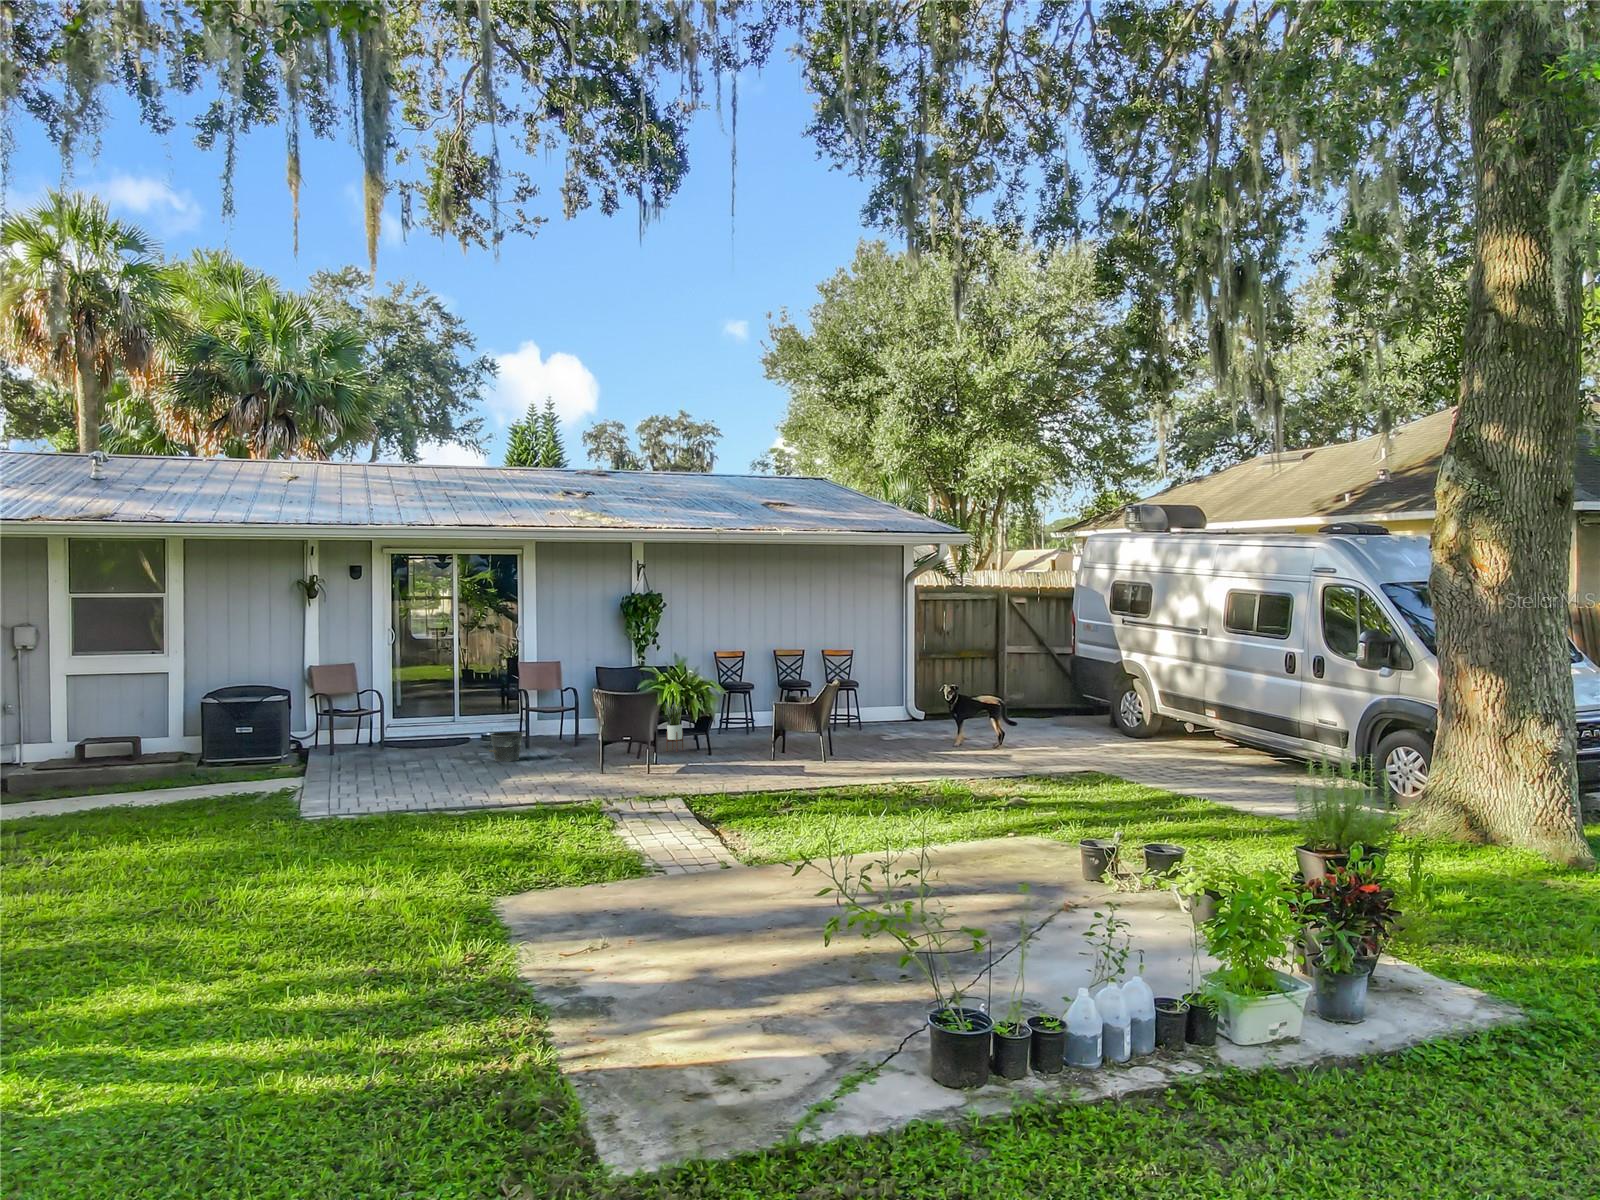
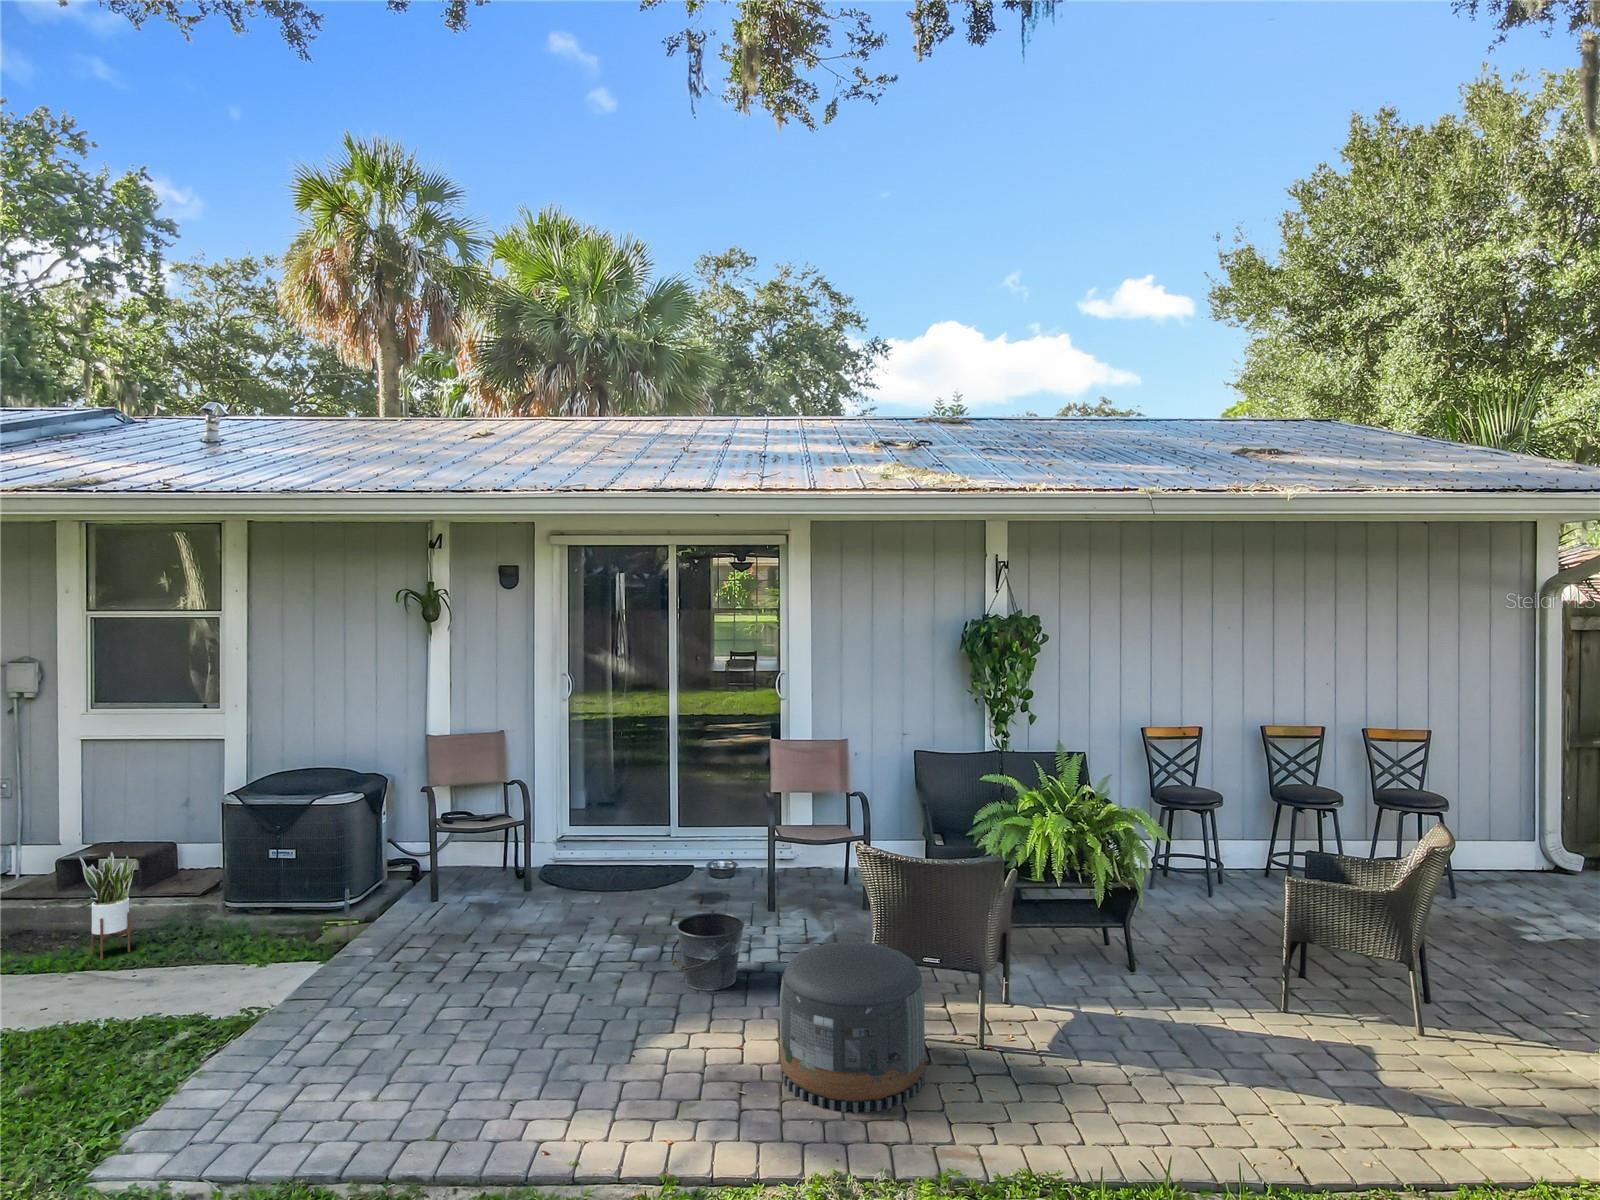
potted plant: present [666,702,683,751] -> present [80,852,135,960]
pouf: none [552,722,609,773] -> present [780,942,925,1113]

